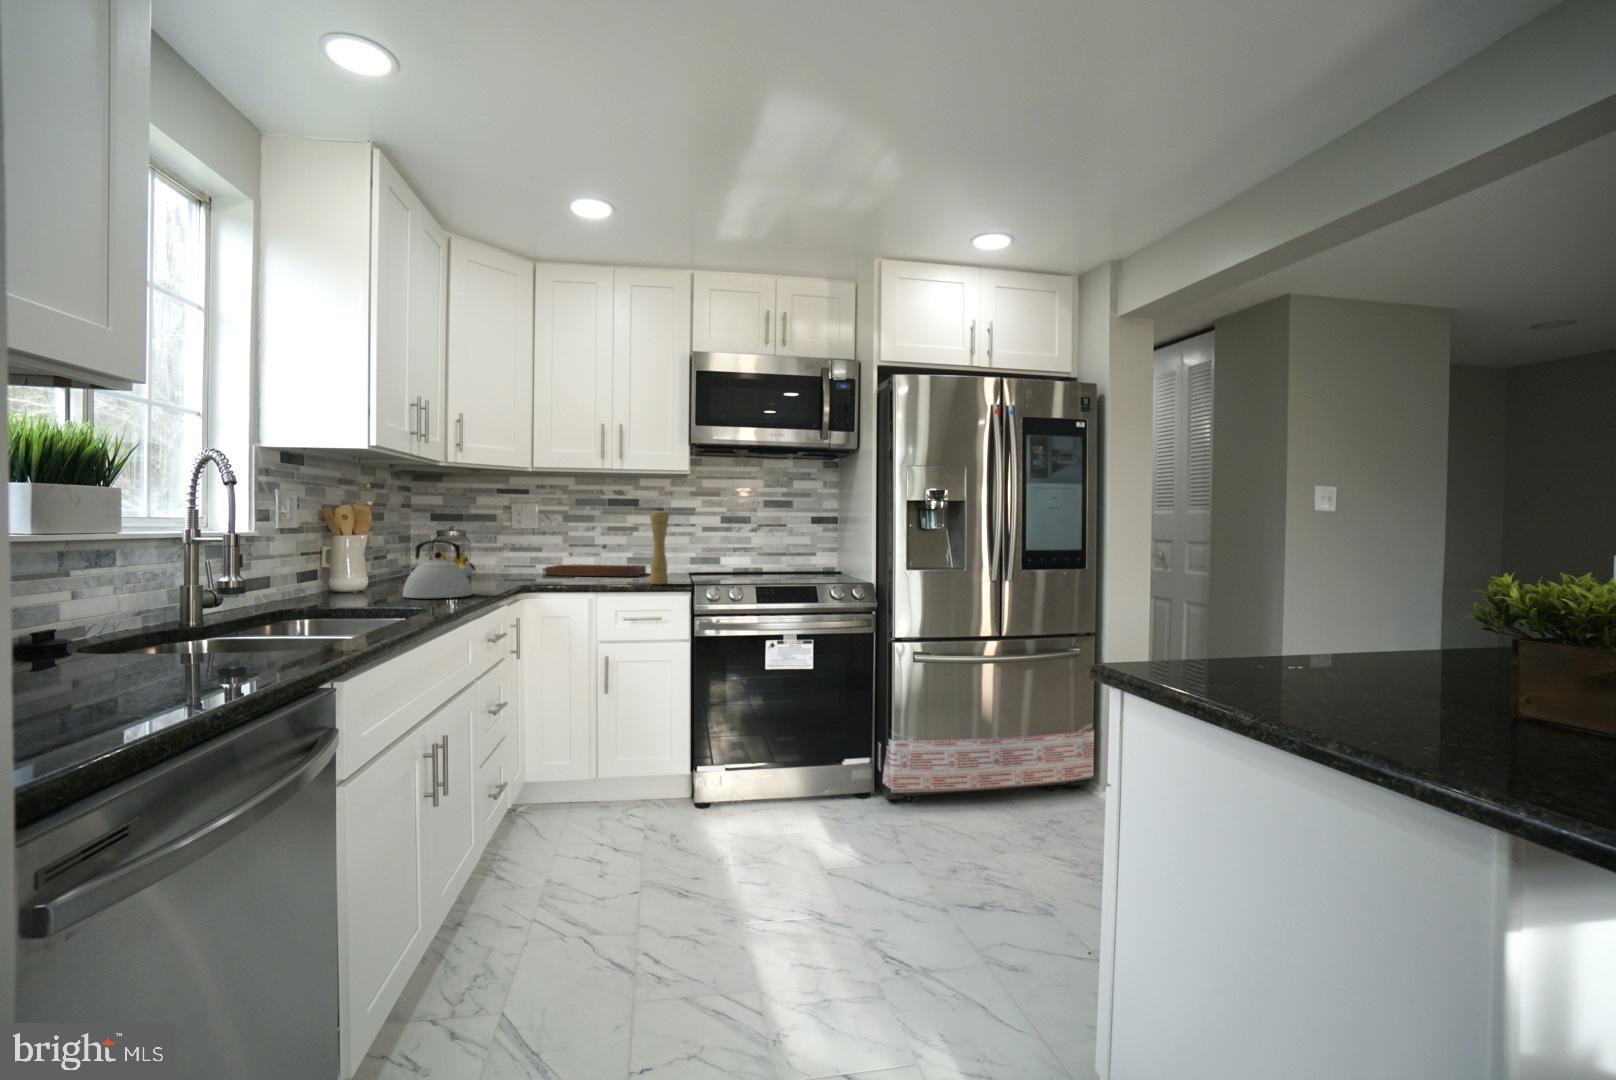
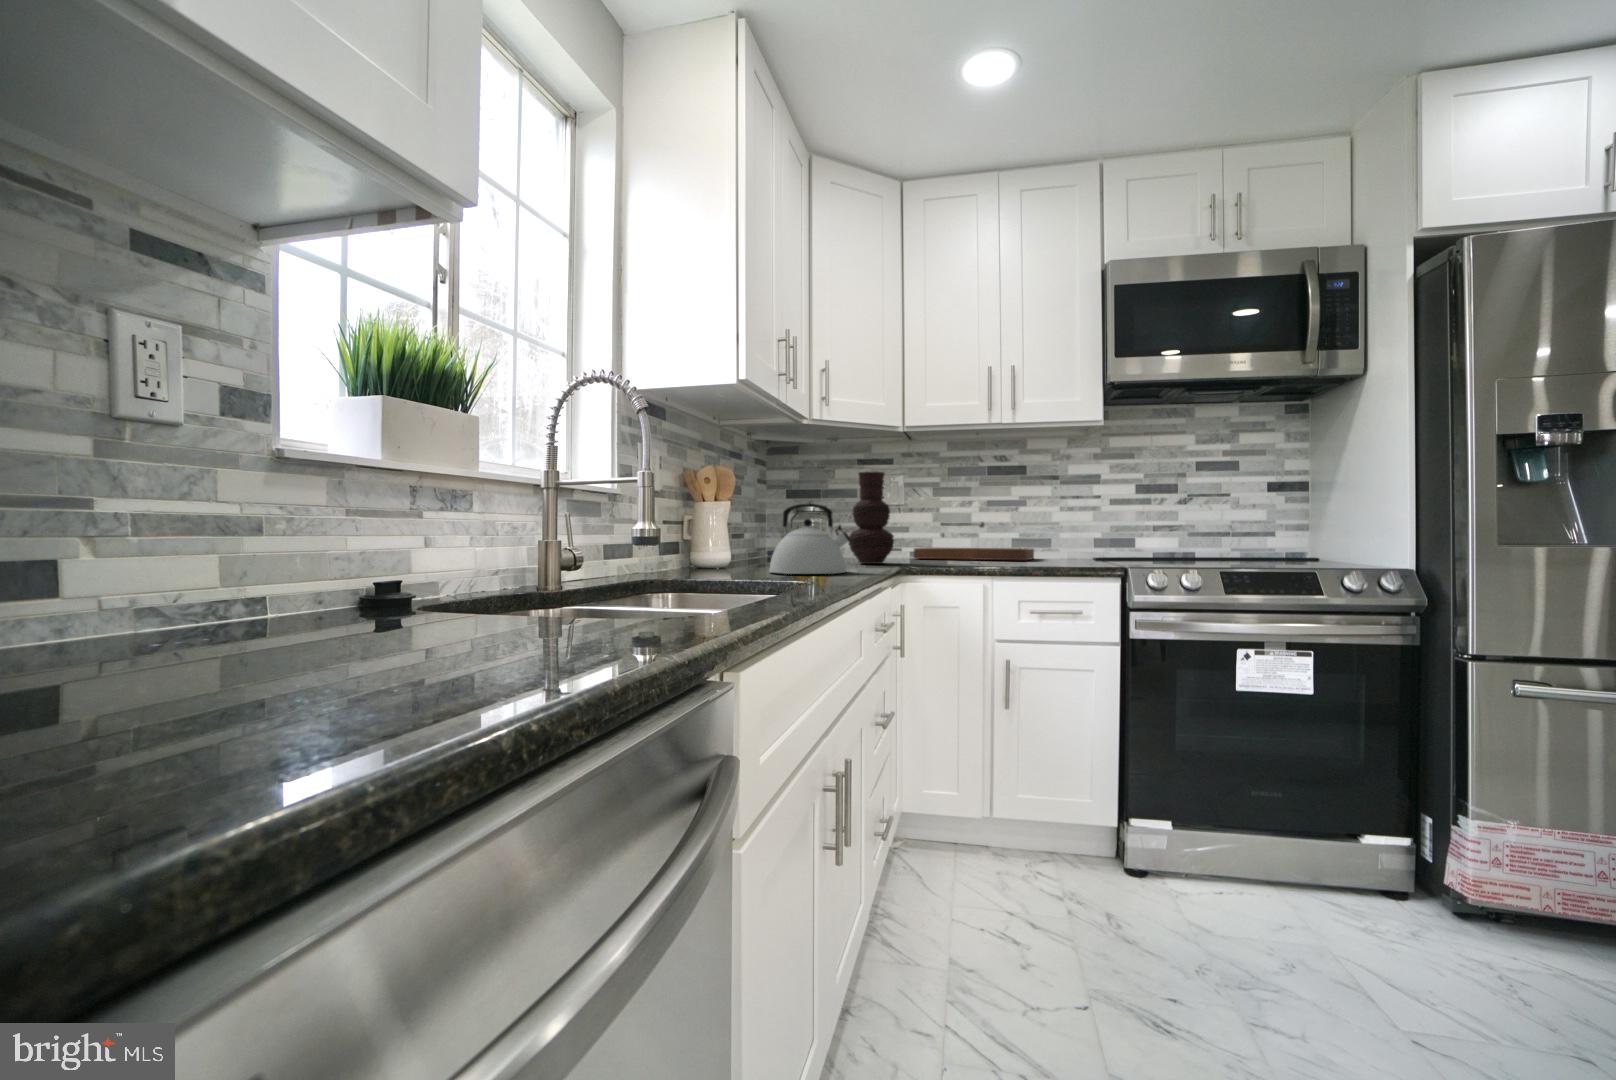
vase: none [482,507,523,583] -> present [849,472,894,564]
pepper mill: present [650,510,669,584] -> none [1058,467,1086,567]

